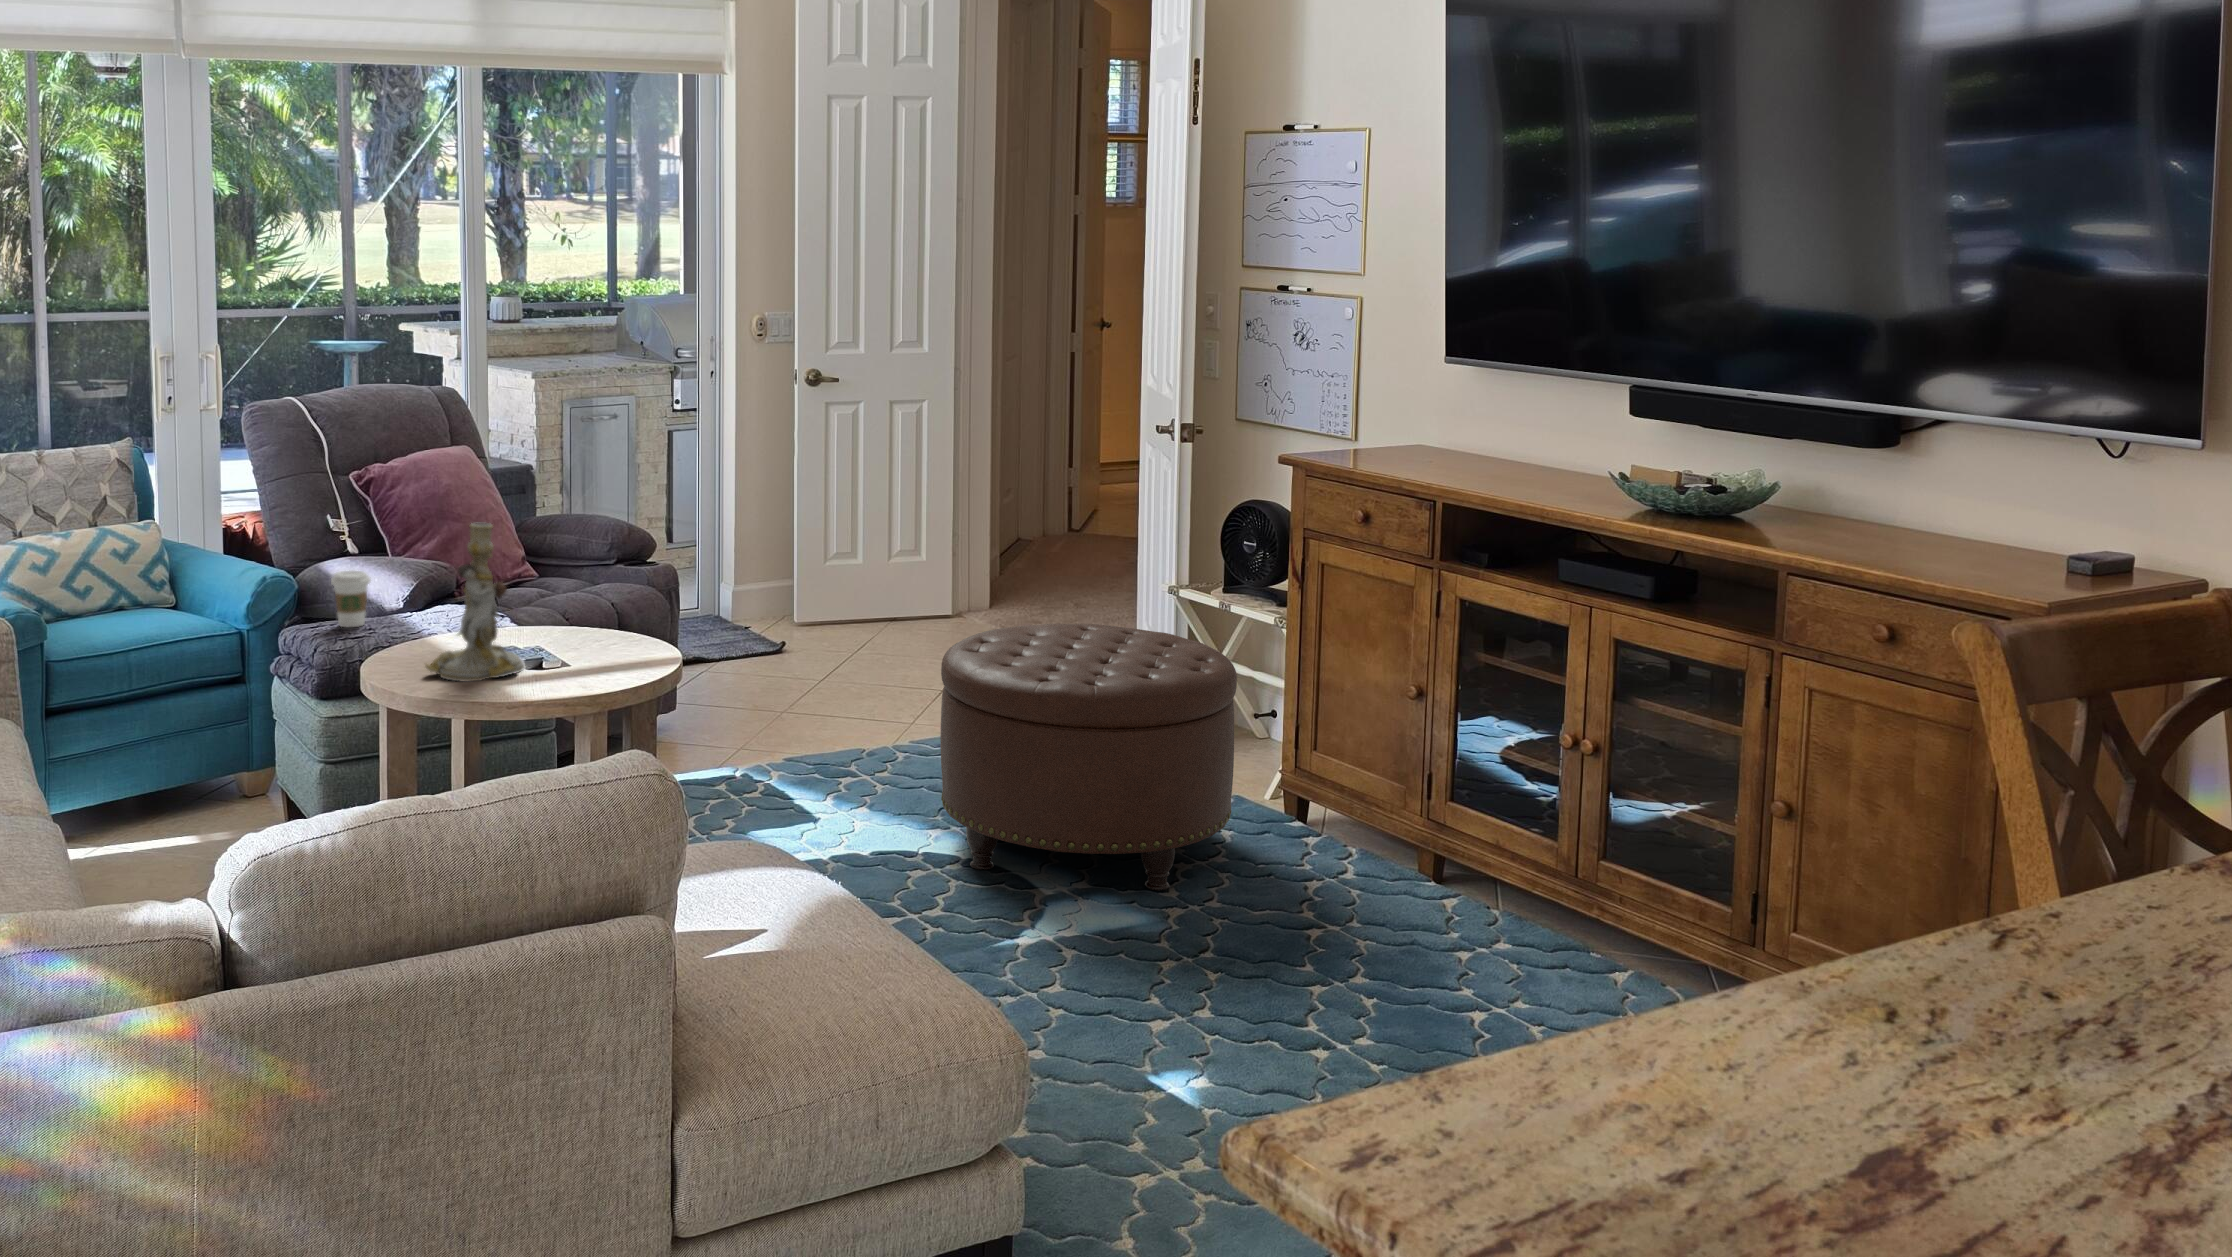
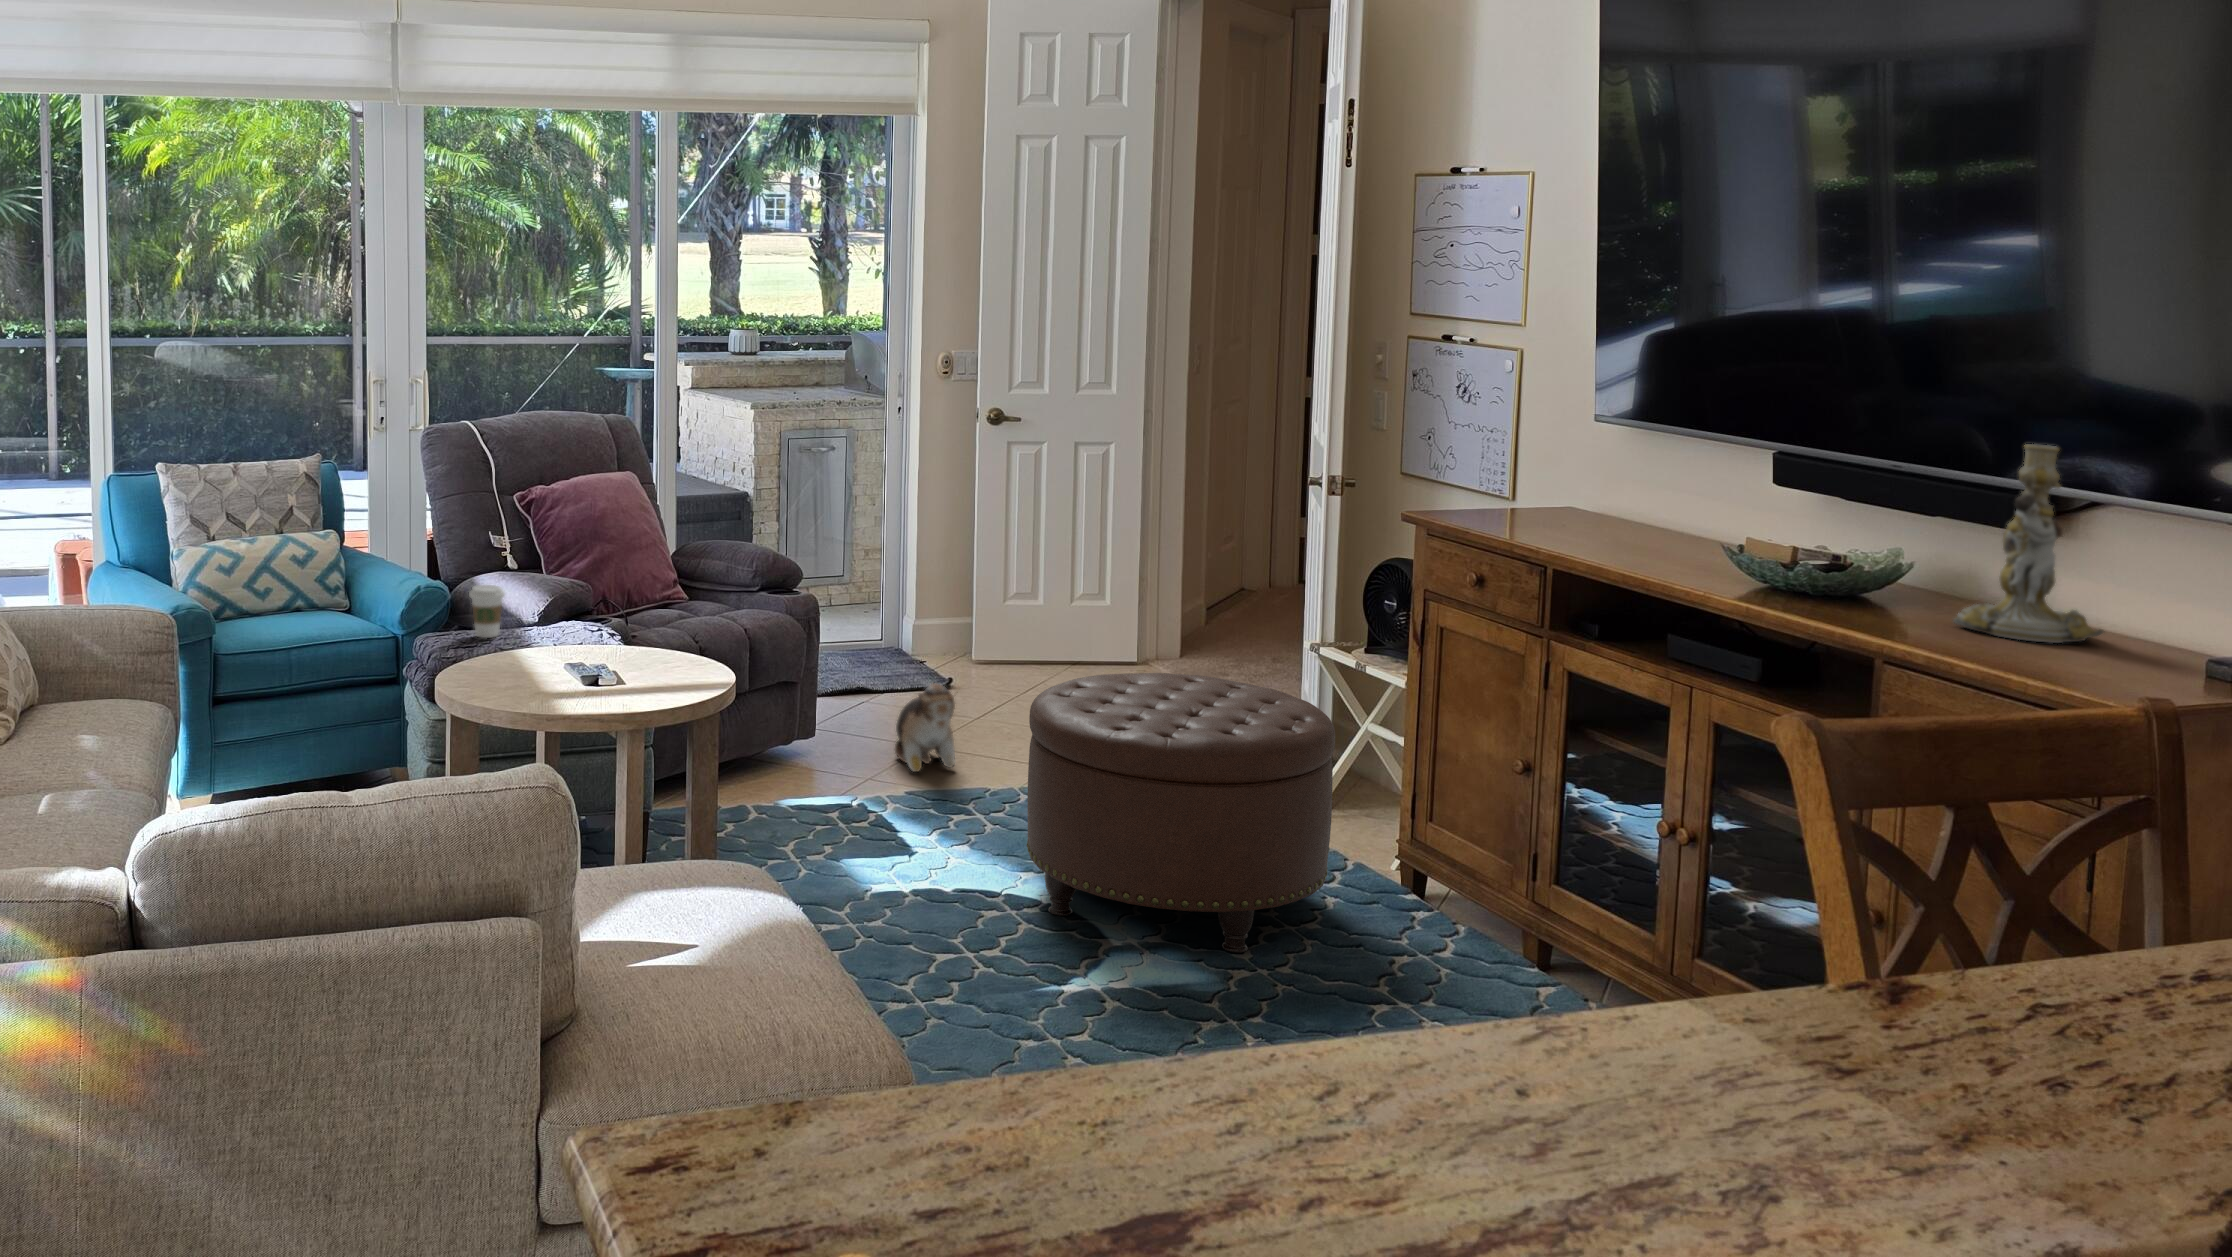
candlestick: present [425,523,524,682] -> present [1954,444,2103,643]
plush toy: none [761,648,835,740] -> present [895,683,955,772]

